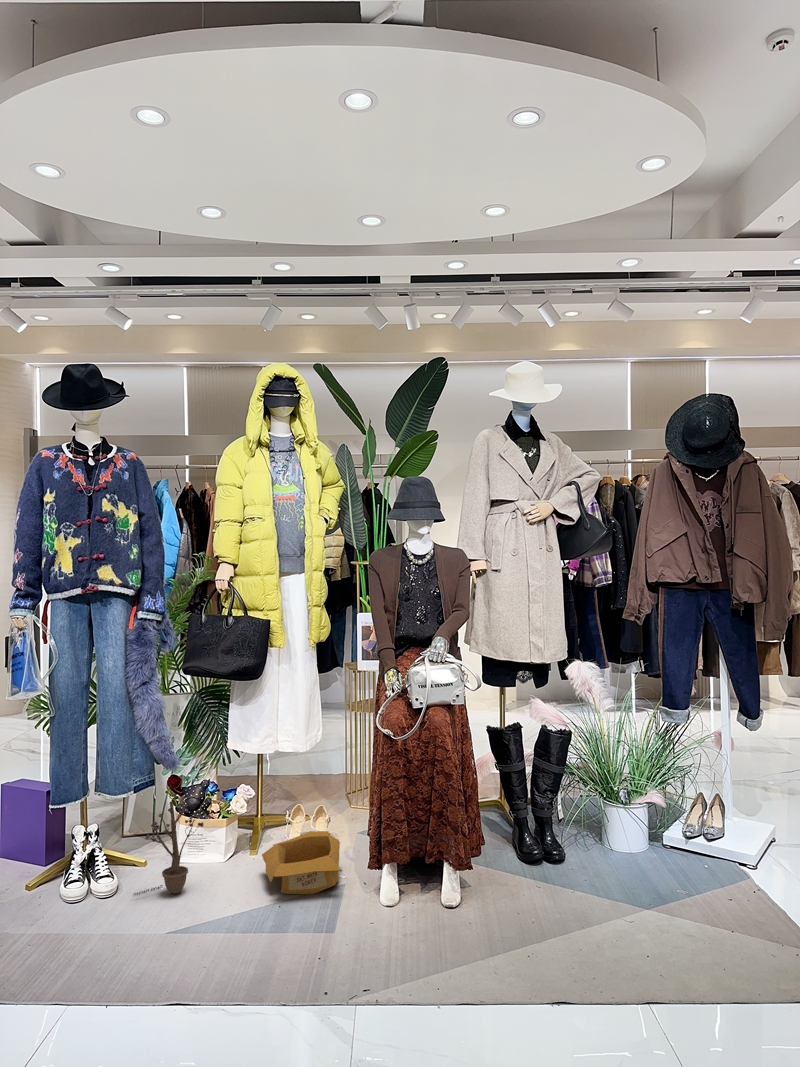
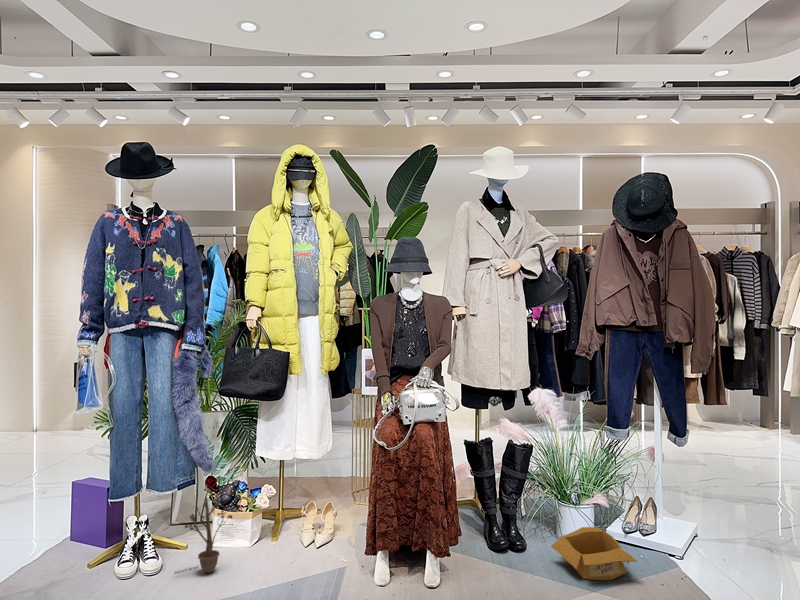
cardboard box: present [262,831,342,894] -> present [551,527,637,580]

